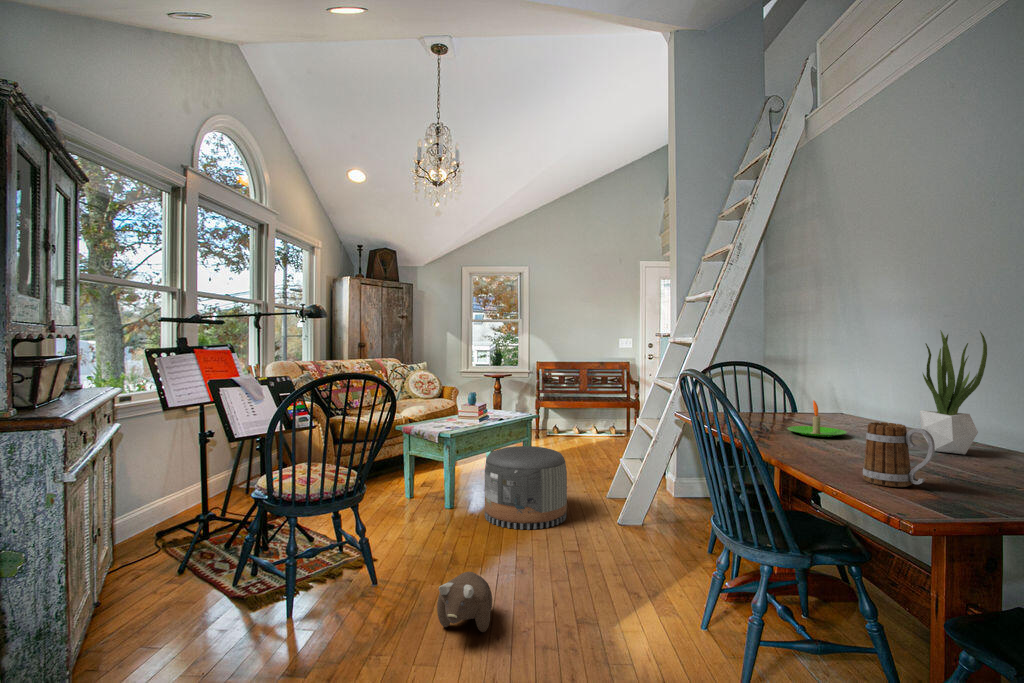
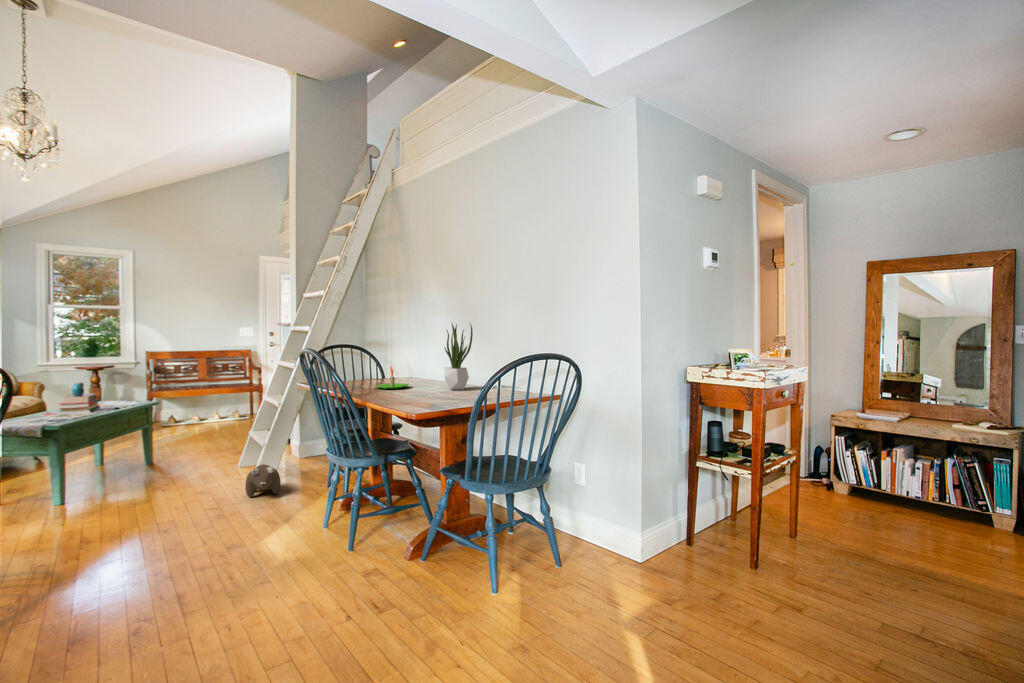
mug: present [863,422,935,487] -> none [409,373,441,407]
pouf: present [485,446,567,530] -> none [102,430,198,509]
plush toy: present [437,572,492,632] -> present [245,464,281,497]

